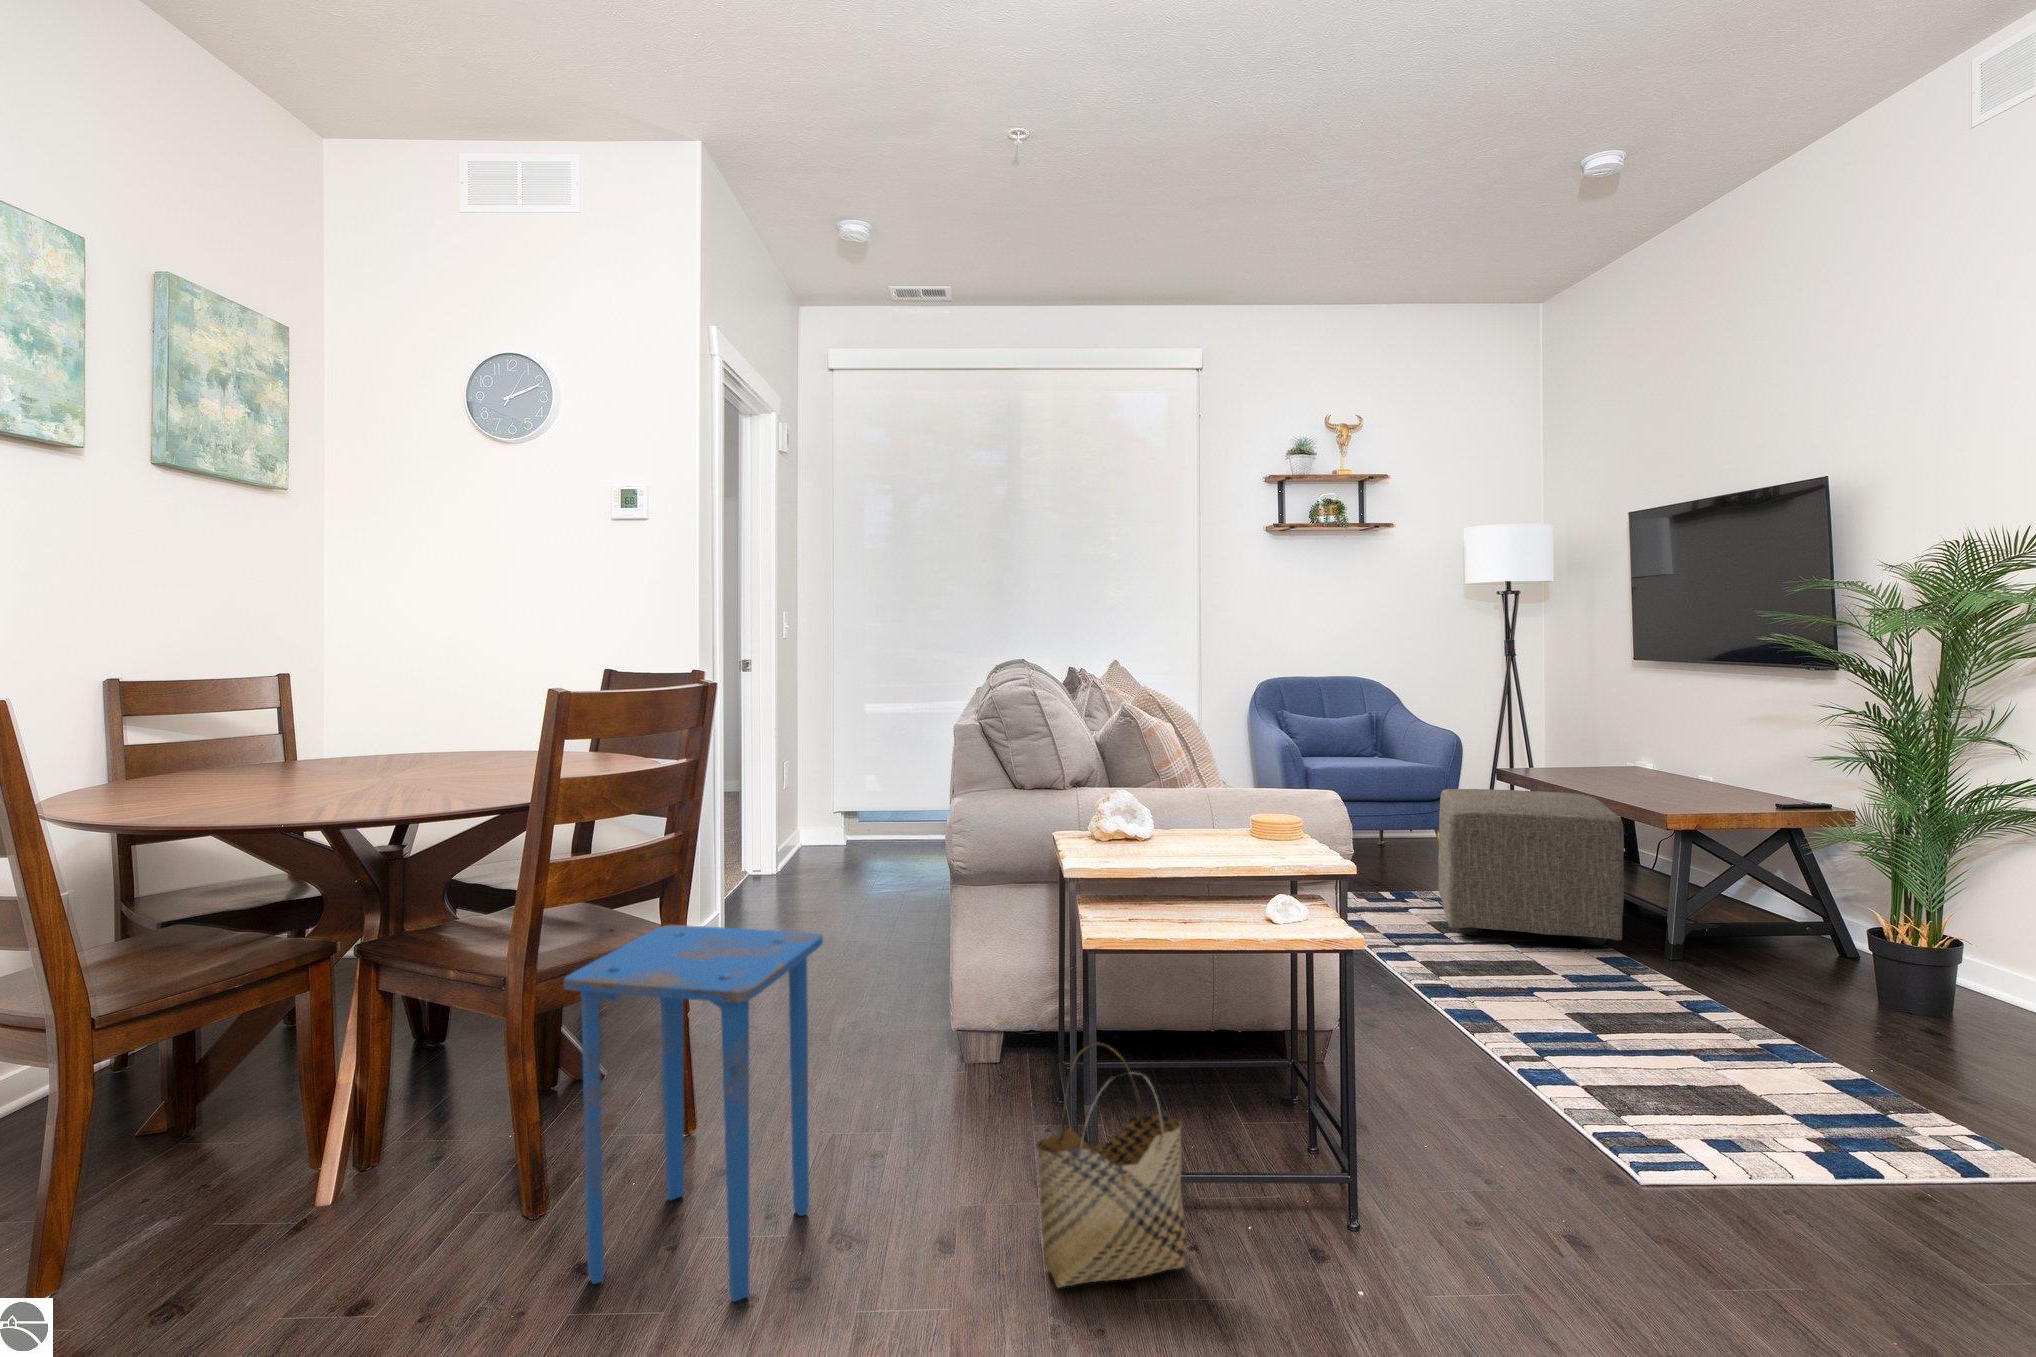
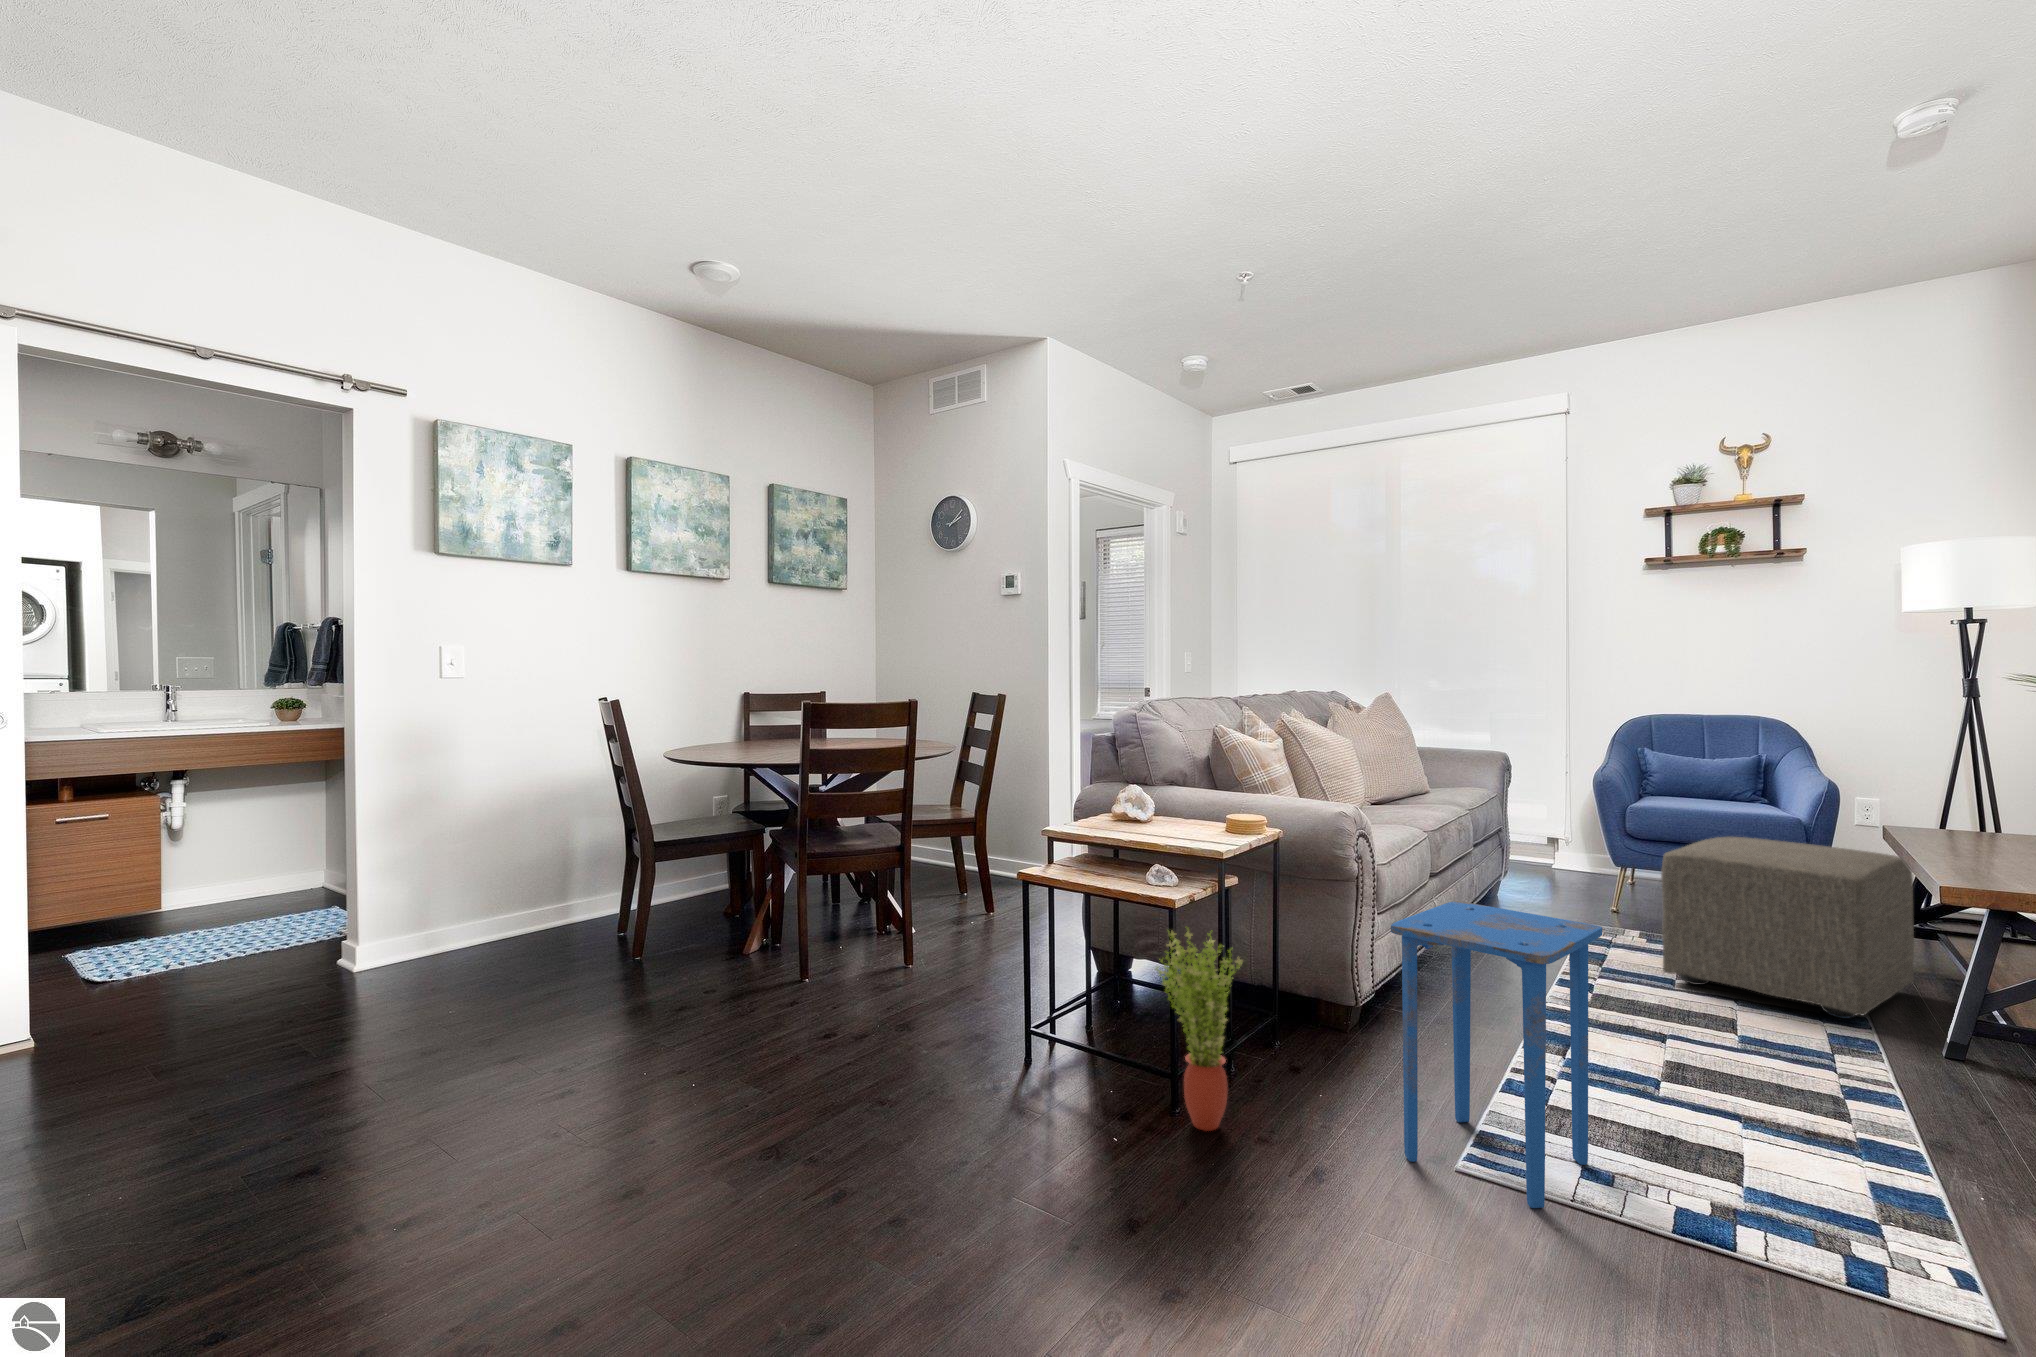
side table: present [564,925,823,1302] -> present [1391,901,1602,1208]
potted plant: none [1377,984,1478,1260] -> present [1156,928,1242,1131]
woven basket: present [1036,1042,1187,1288] -> none [967,935,1064,1085]

